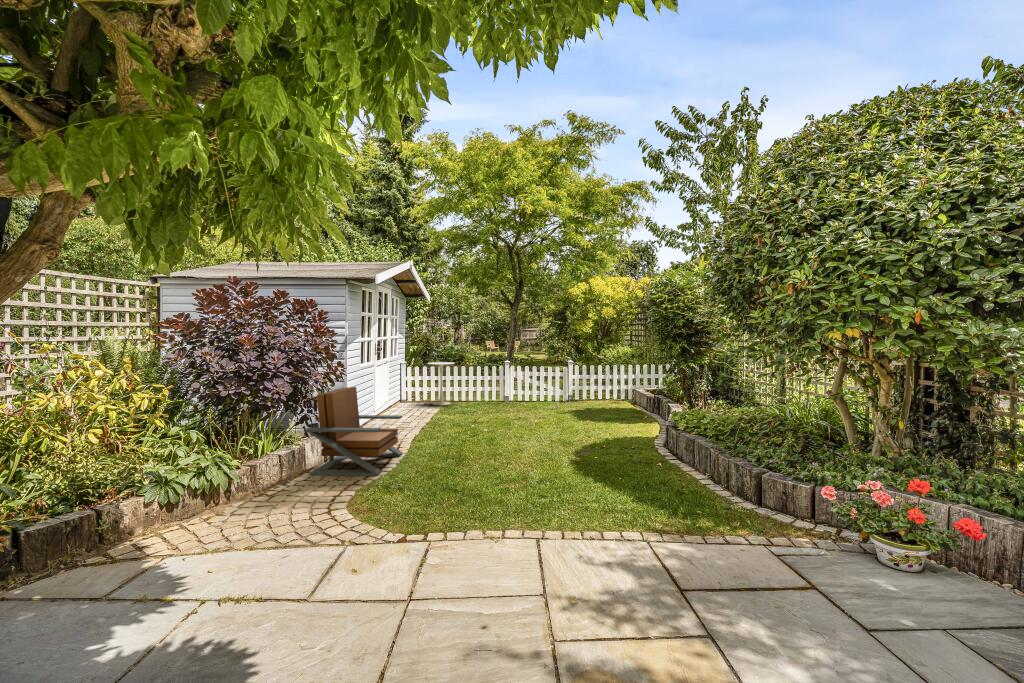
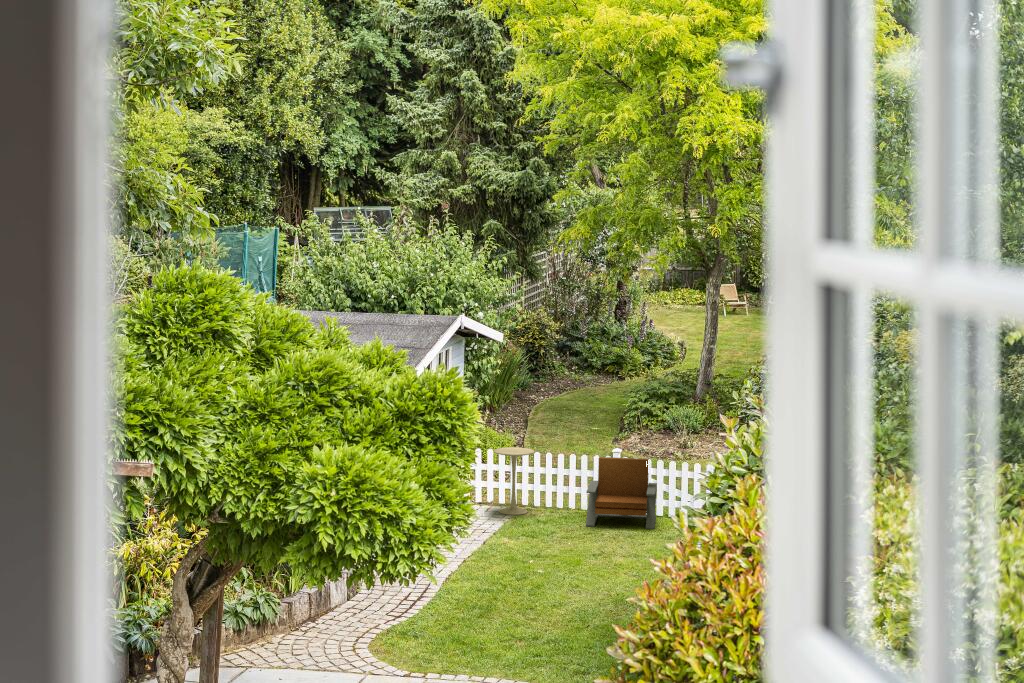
lounge chair: present [306,387,402,476] -> present [586,457,657,529]

